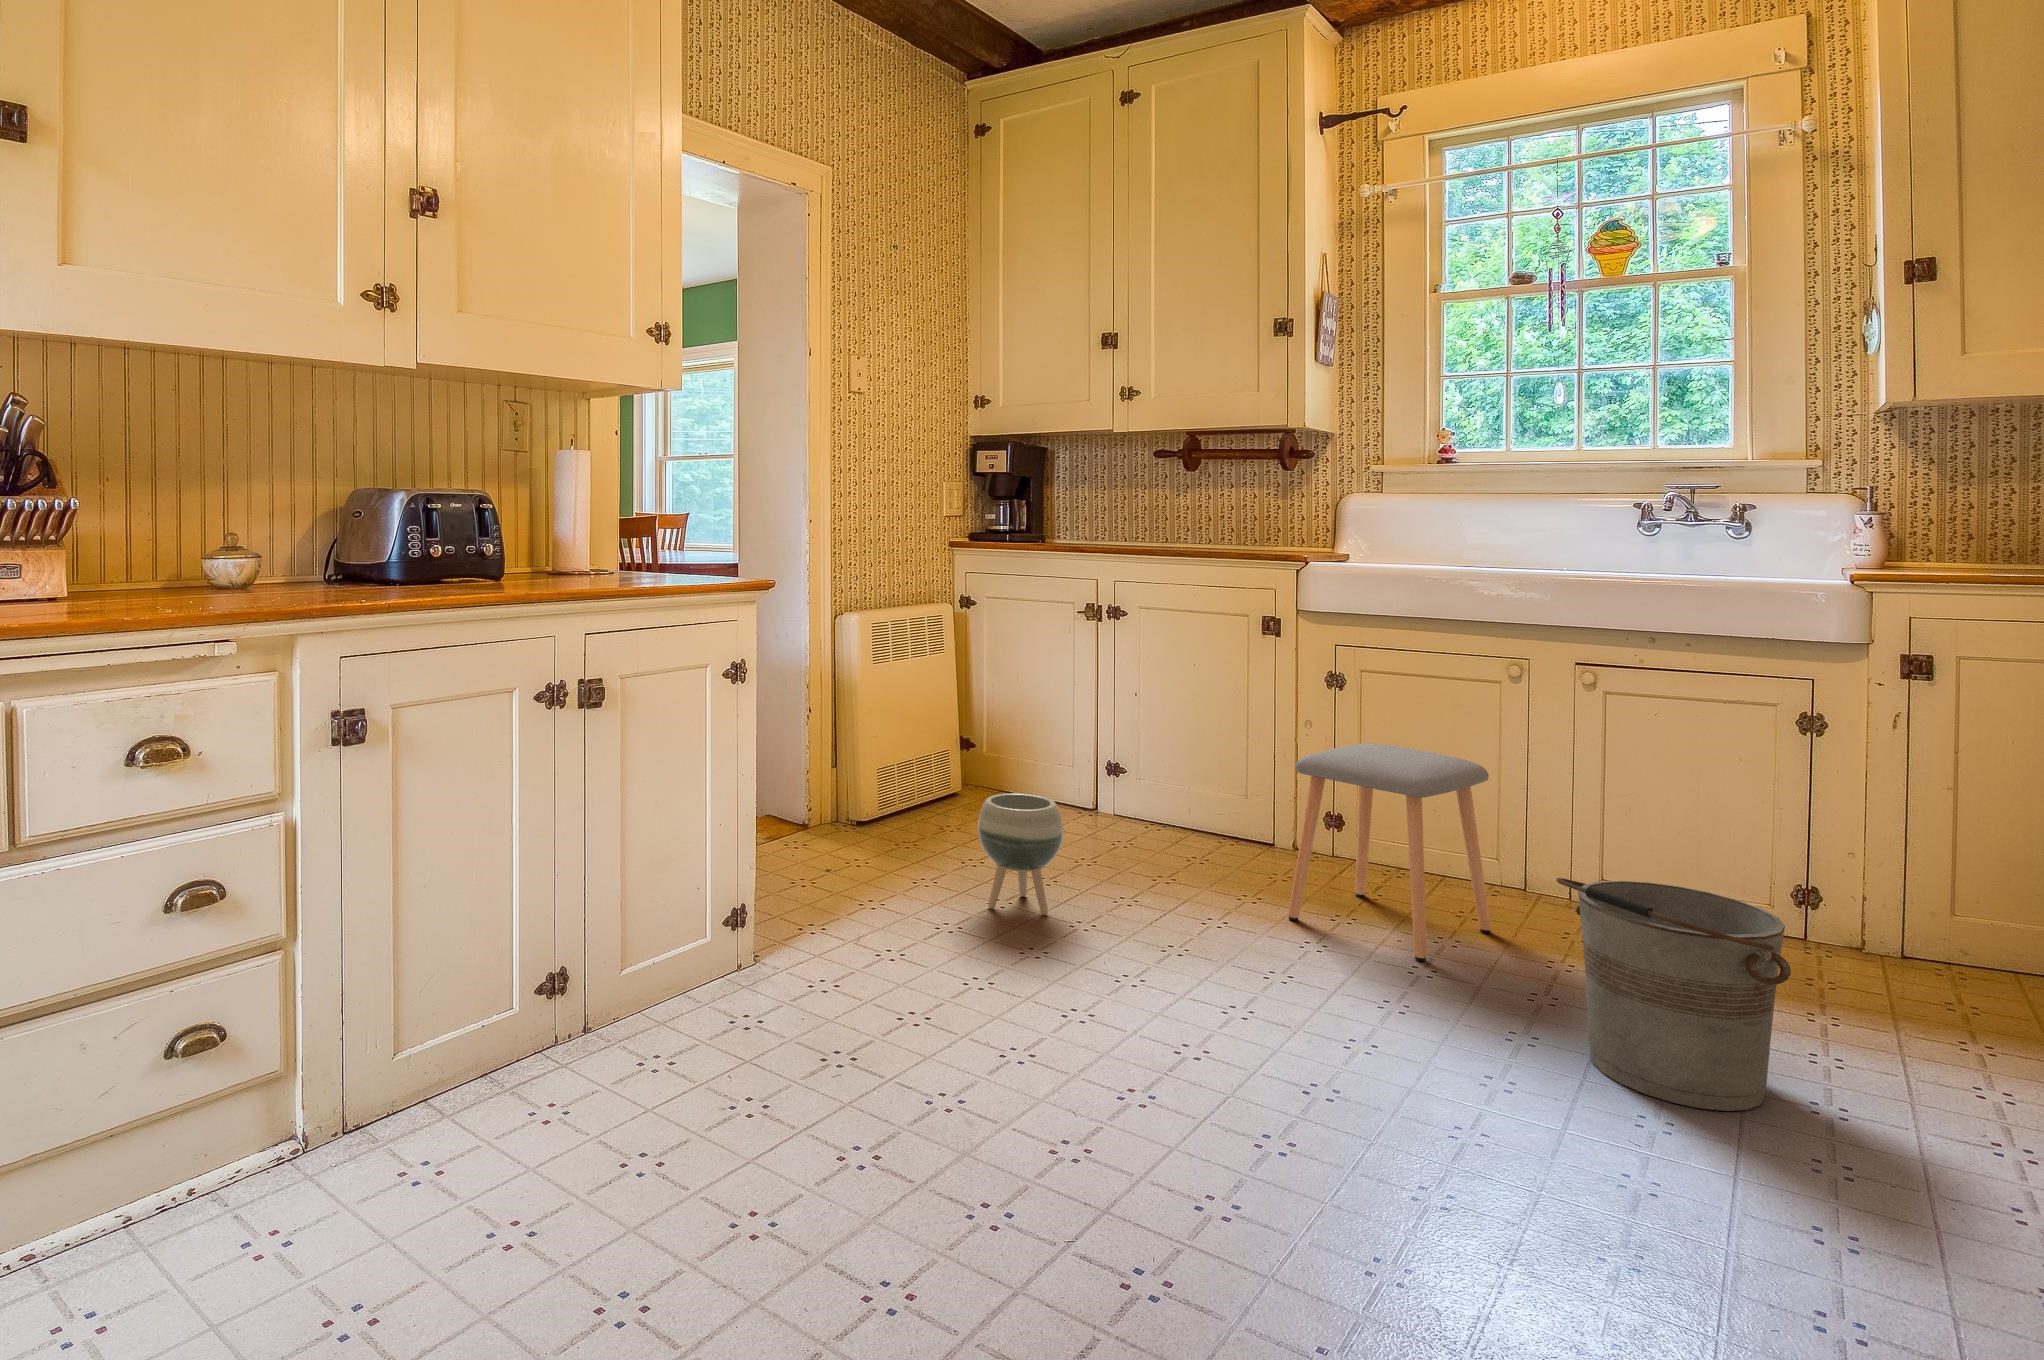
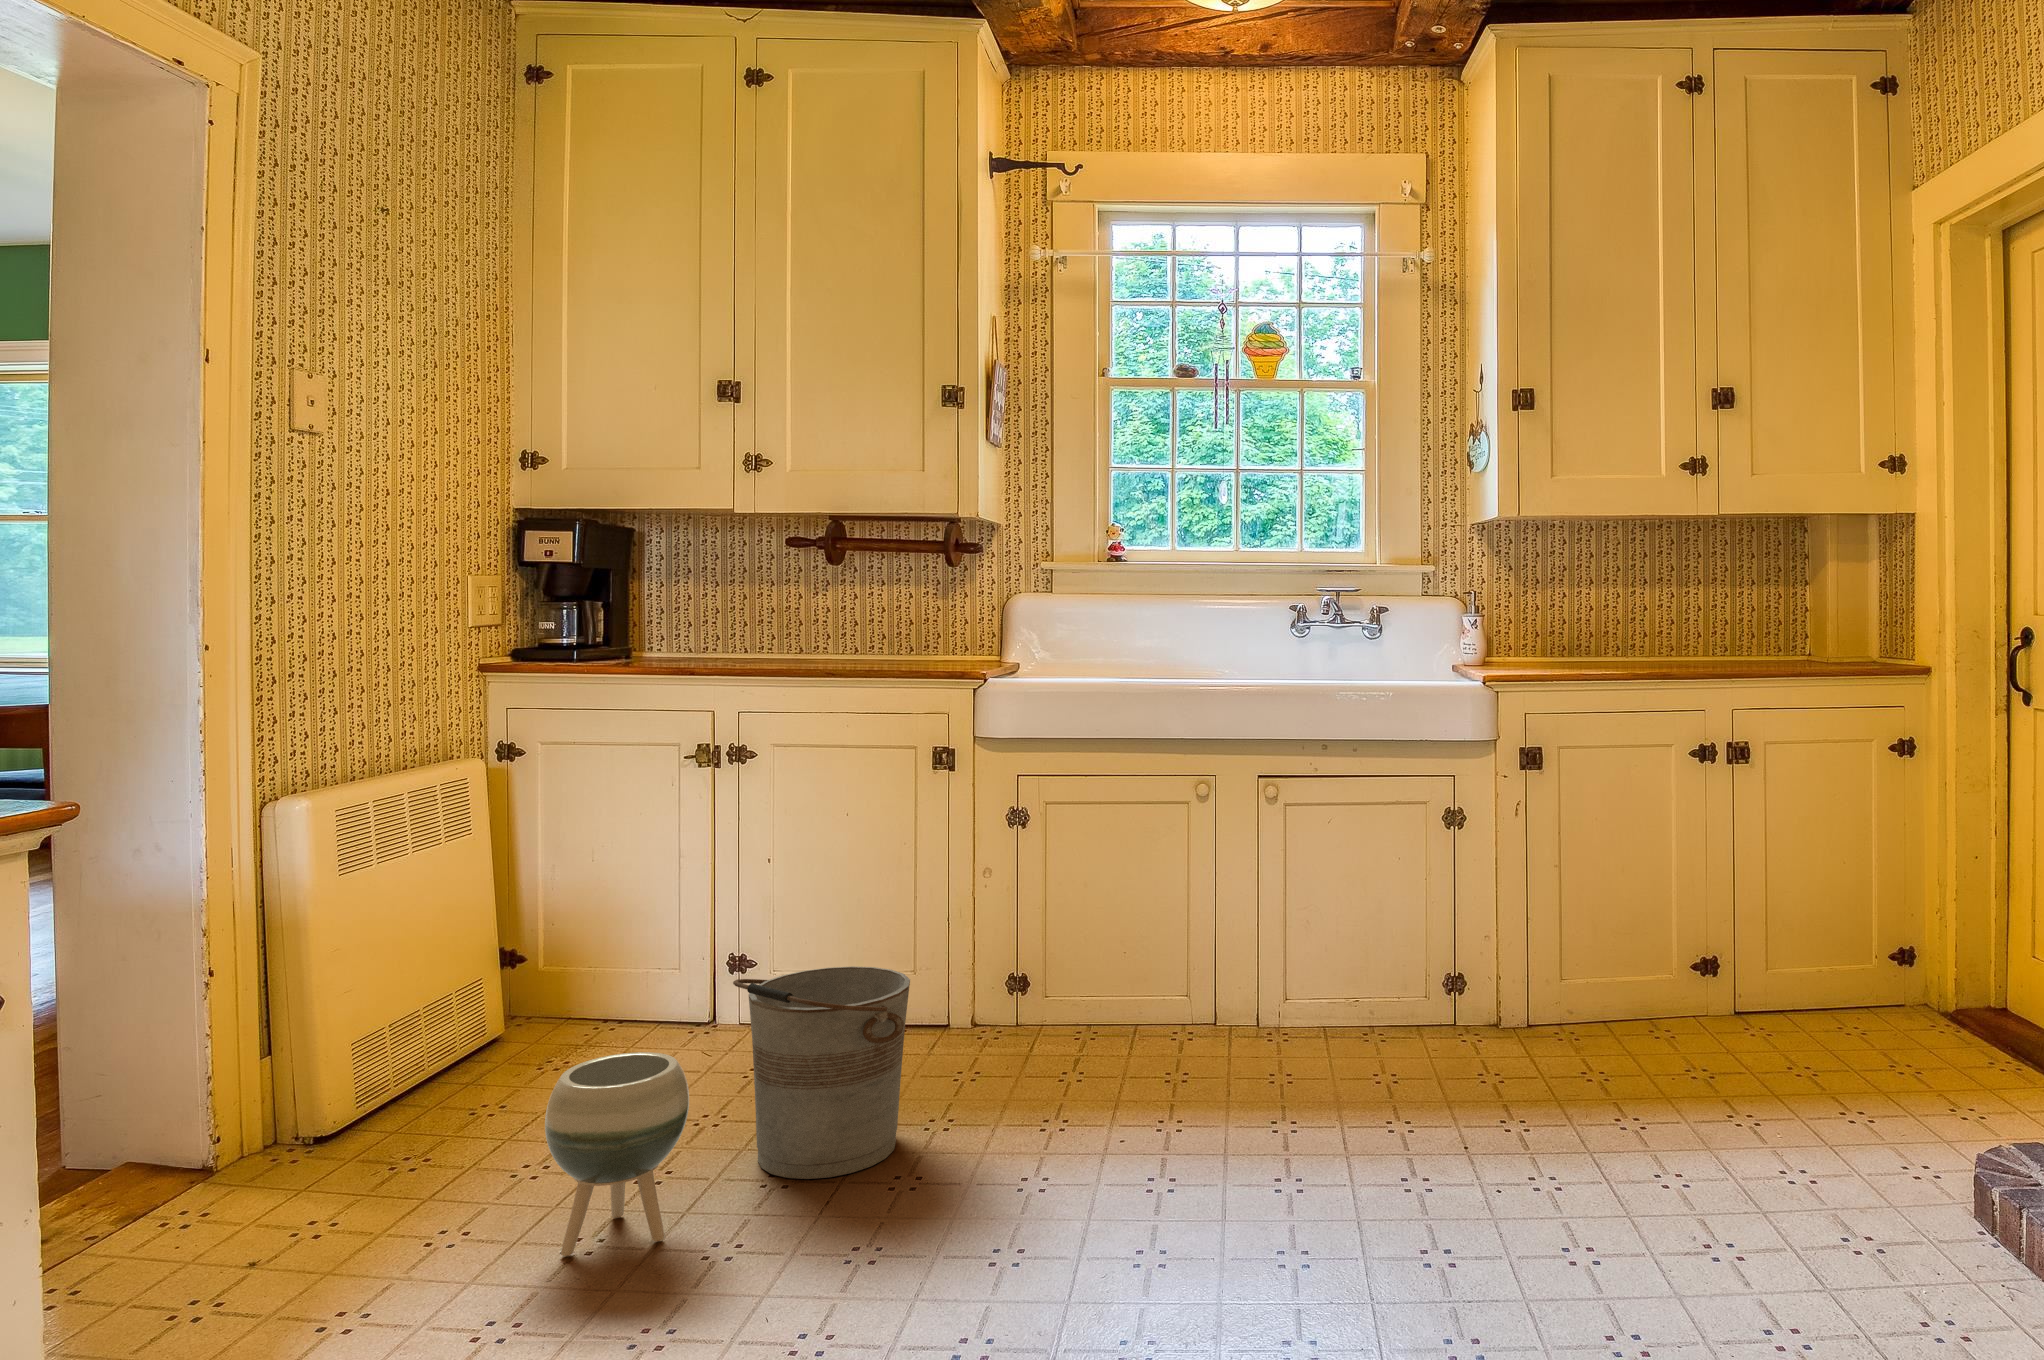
stool: present [1288,743,1491,961] -> none [994,898,1207,1165]
bucket: present [1556,878,1791,1111] -> present [733,966,910,1179]

